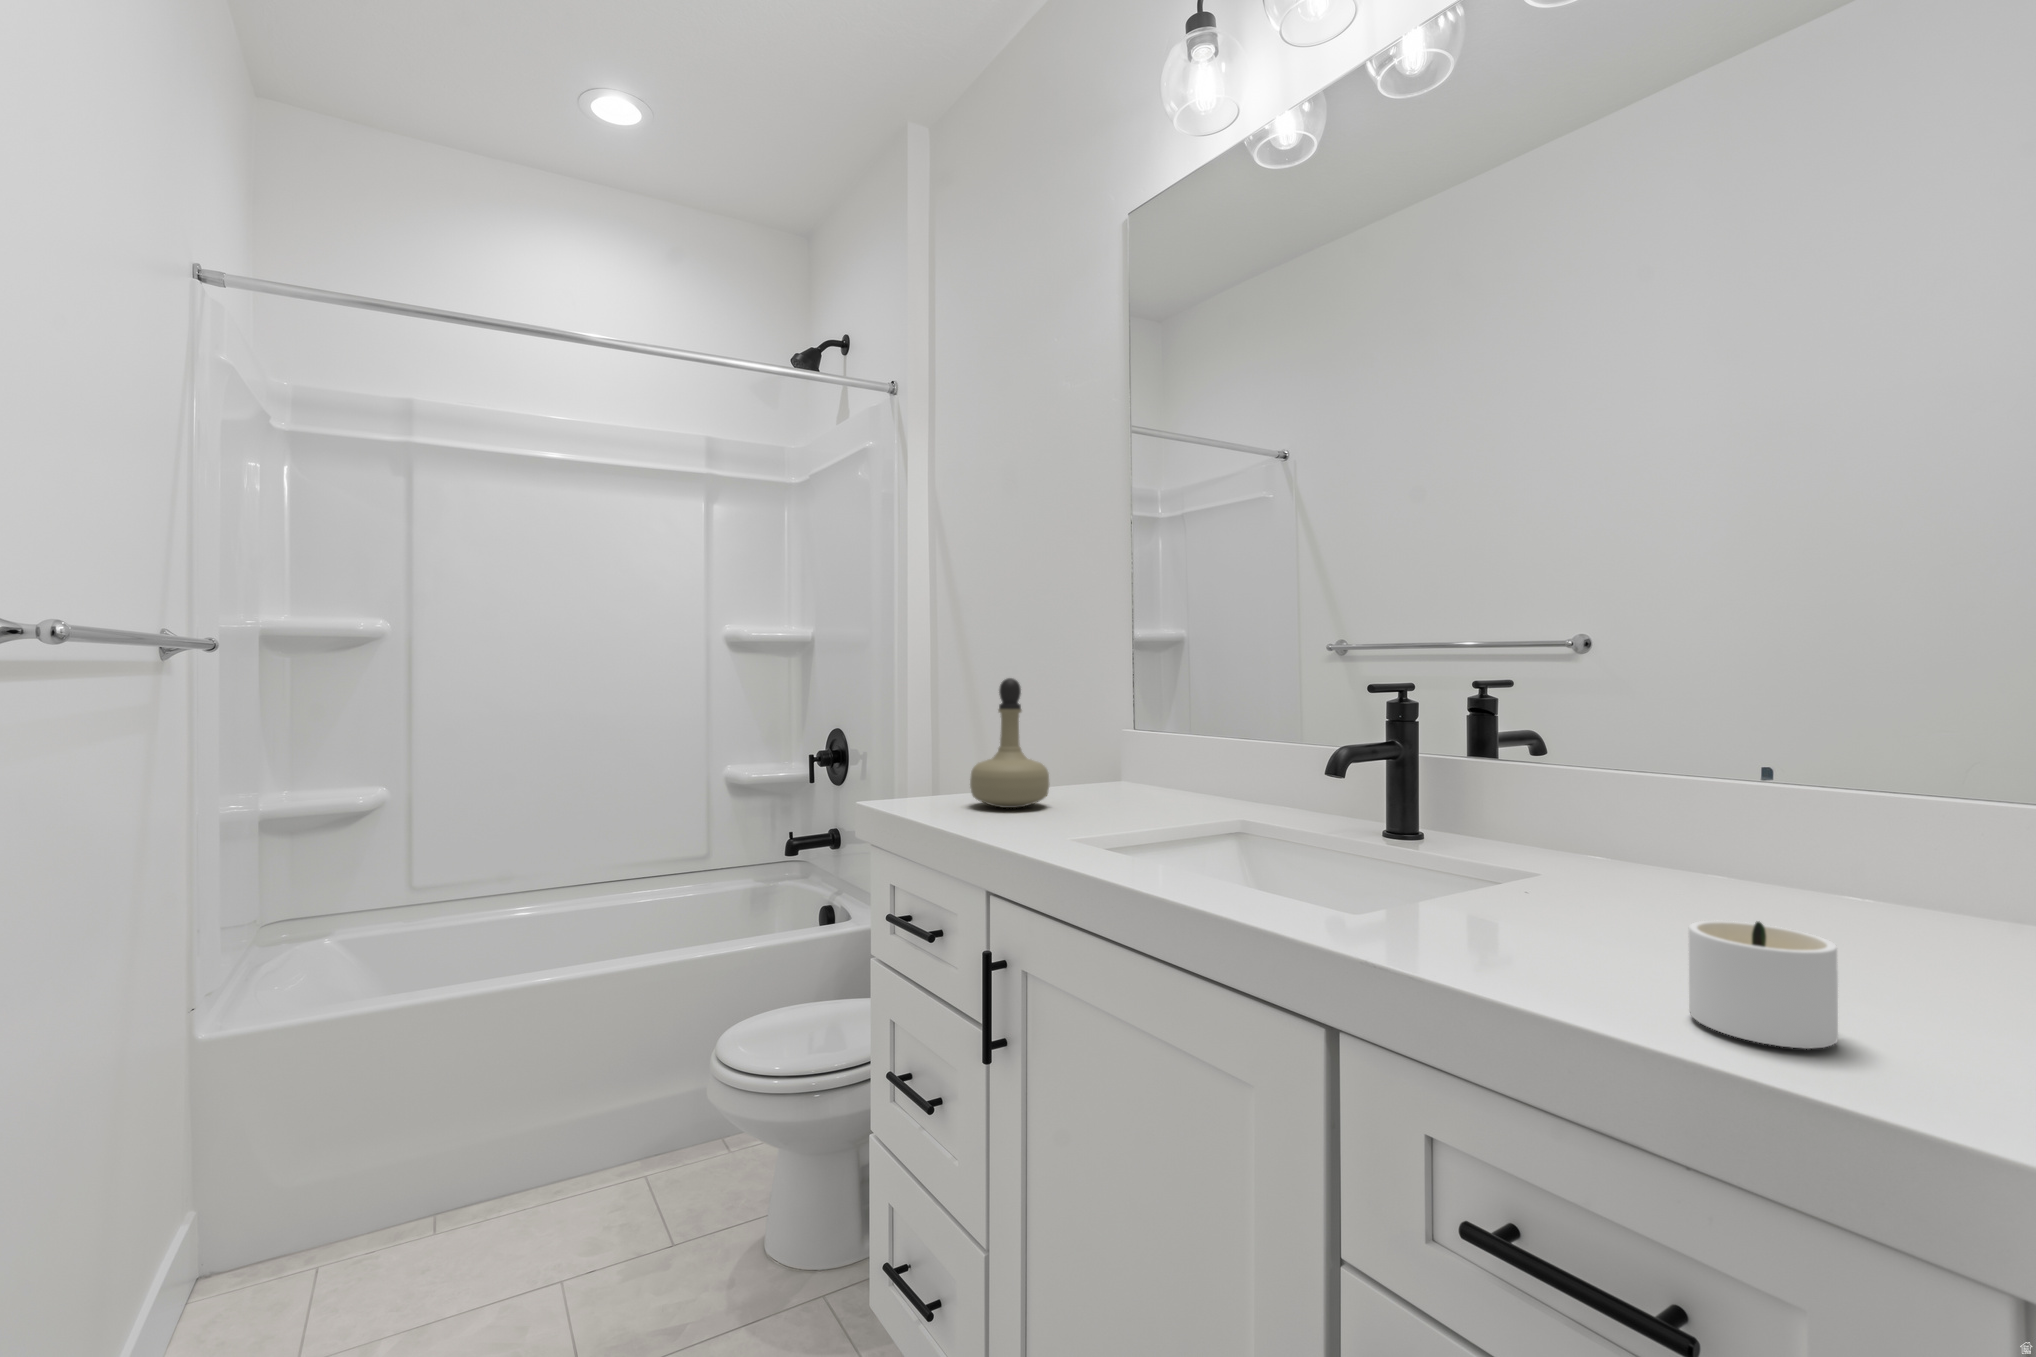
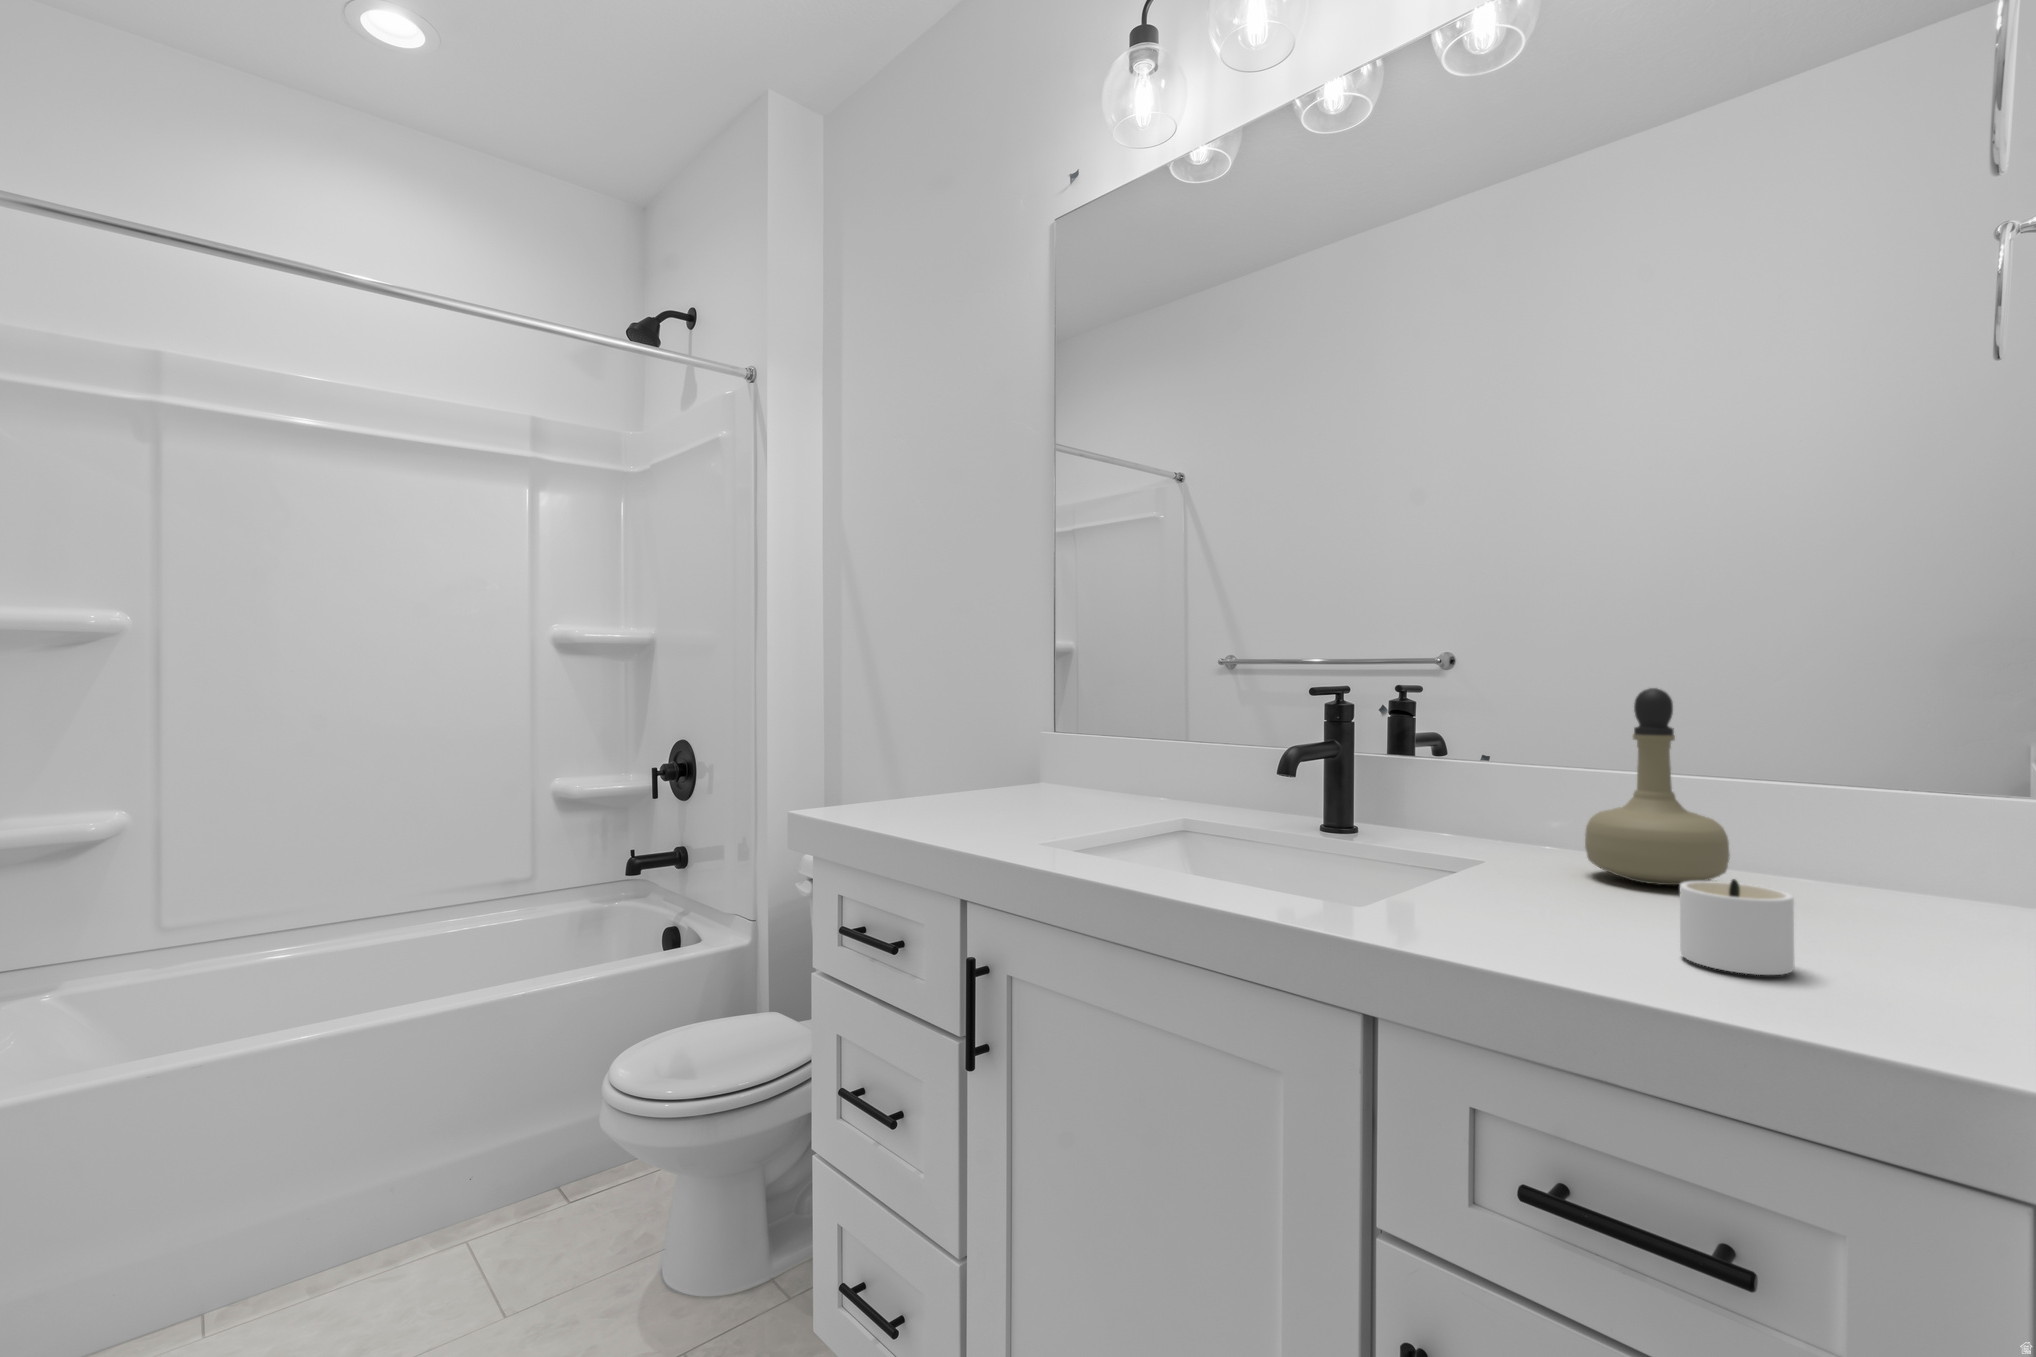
perfume bottle: present [970,678,1049,808] -> present [1585,688,1730,885]

